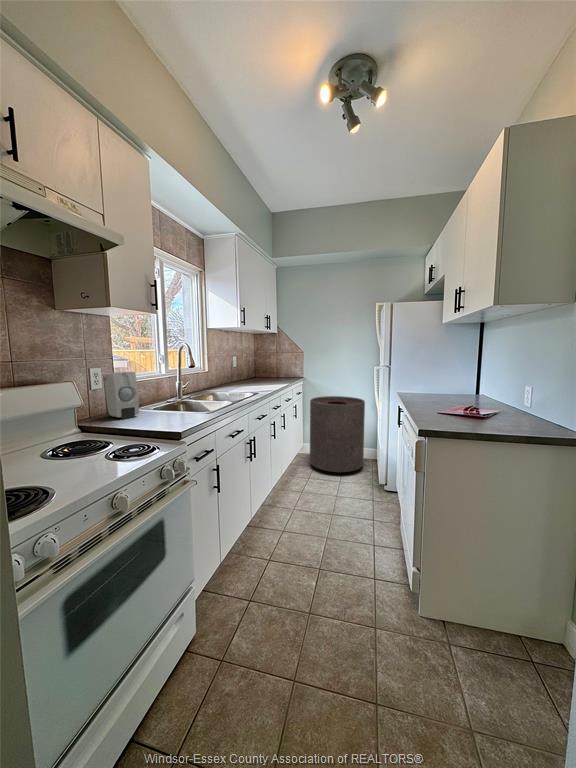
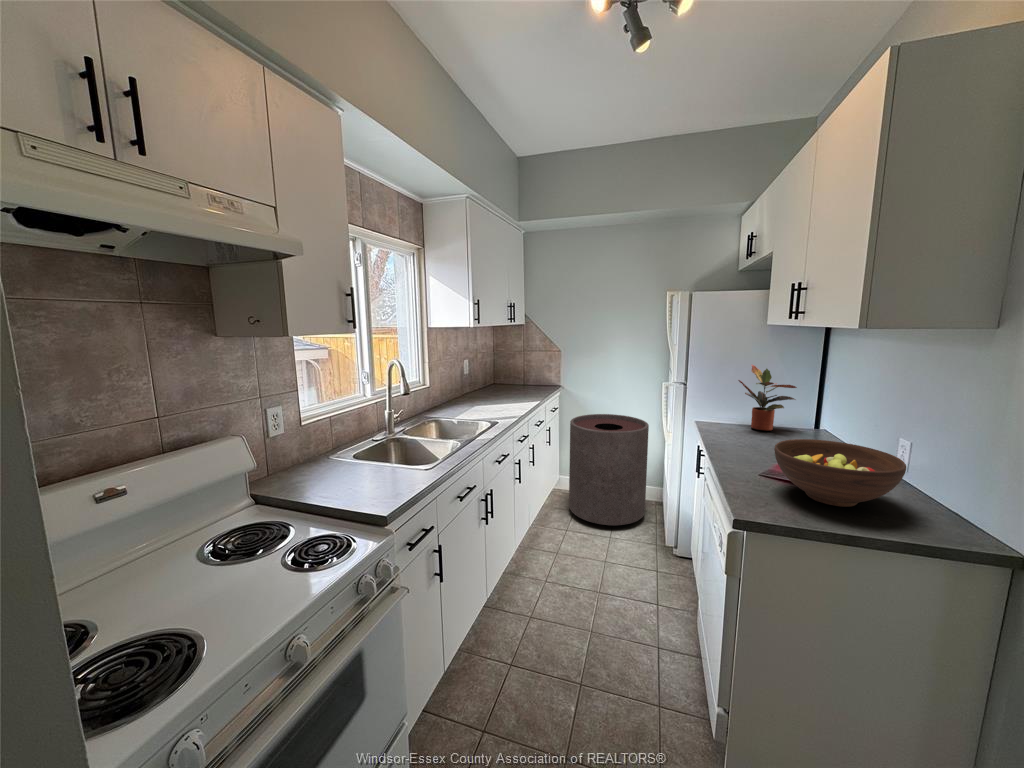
potted plant: none [424,351,463,395] -> present [738,365,797,431]
soap dispenser: present [103,372,139,419] -> none [283,413,332,482]
fruit bowl: none [447,386,530,423] -> present [774,439,906,507]

